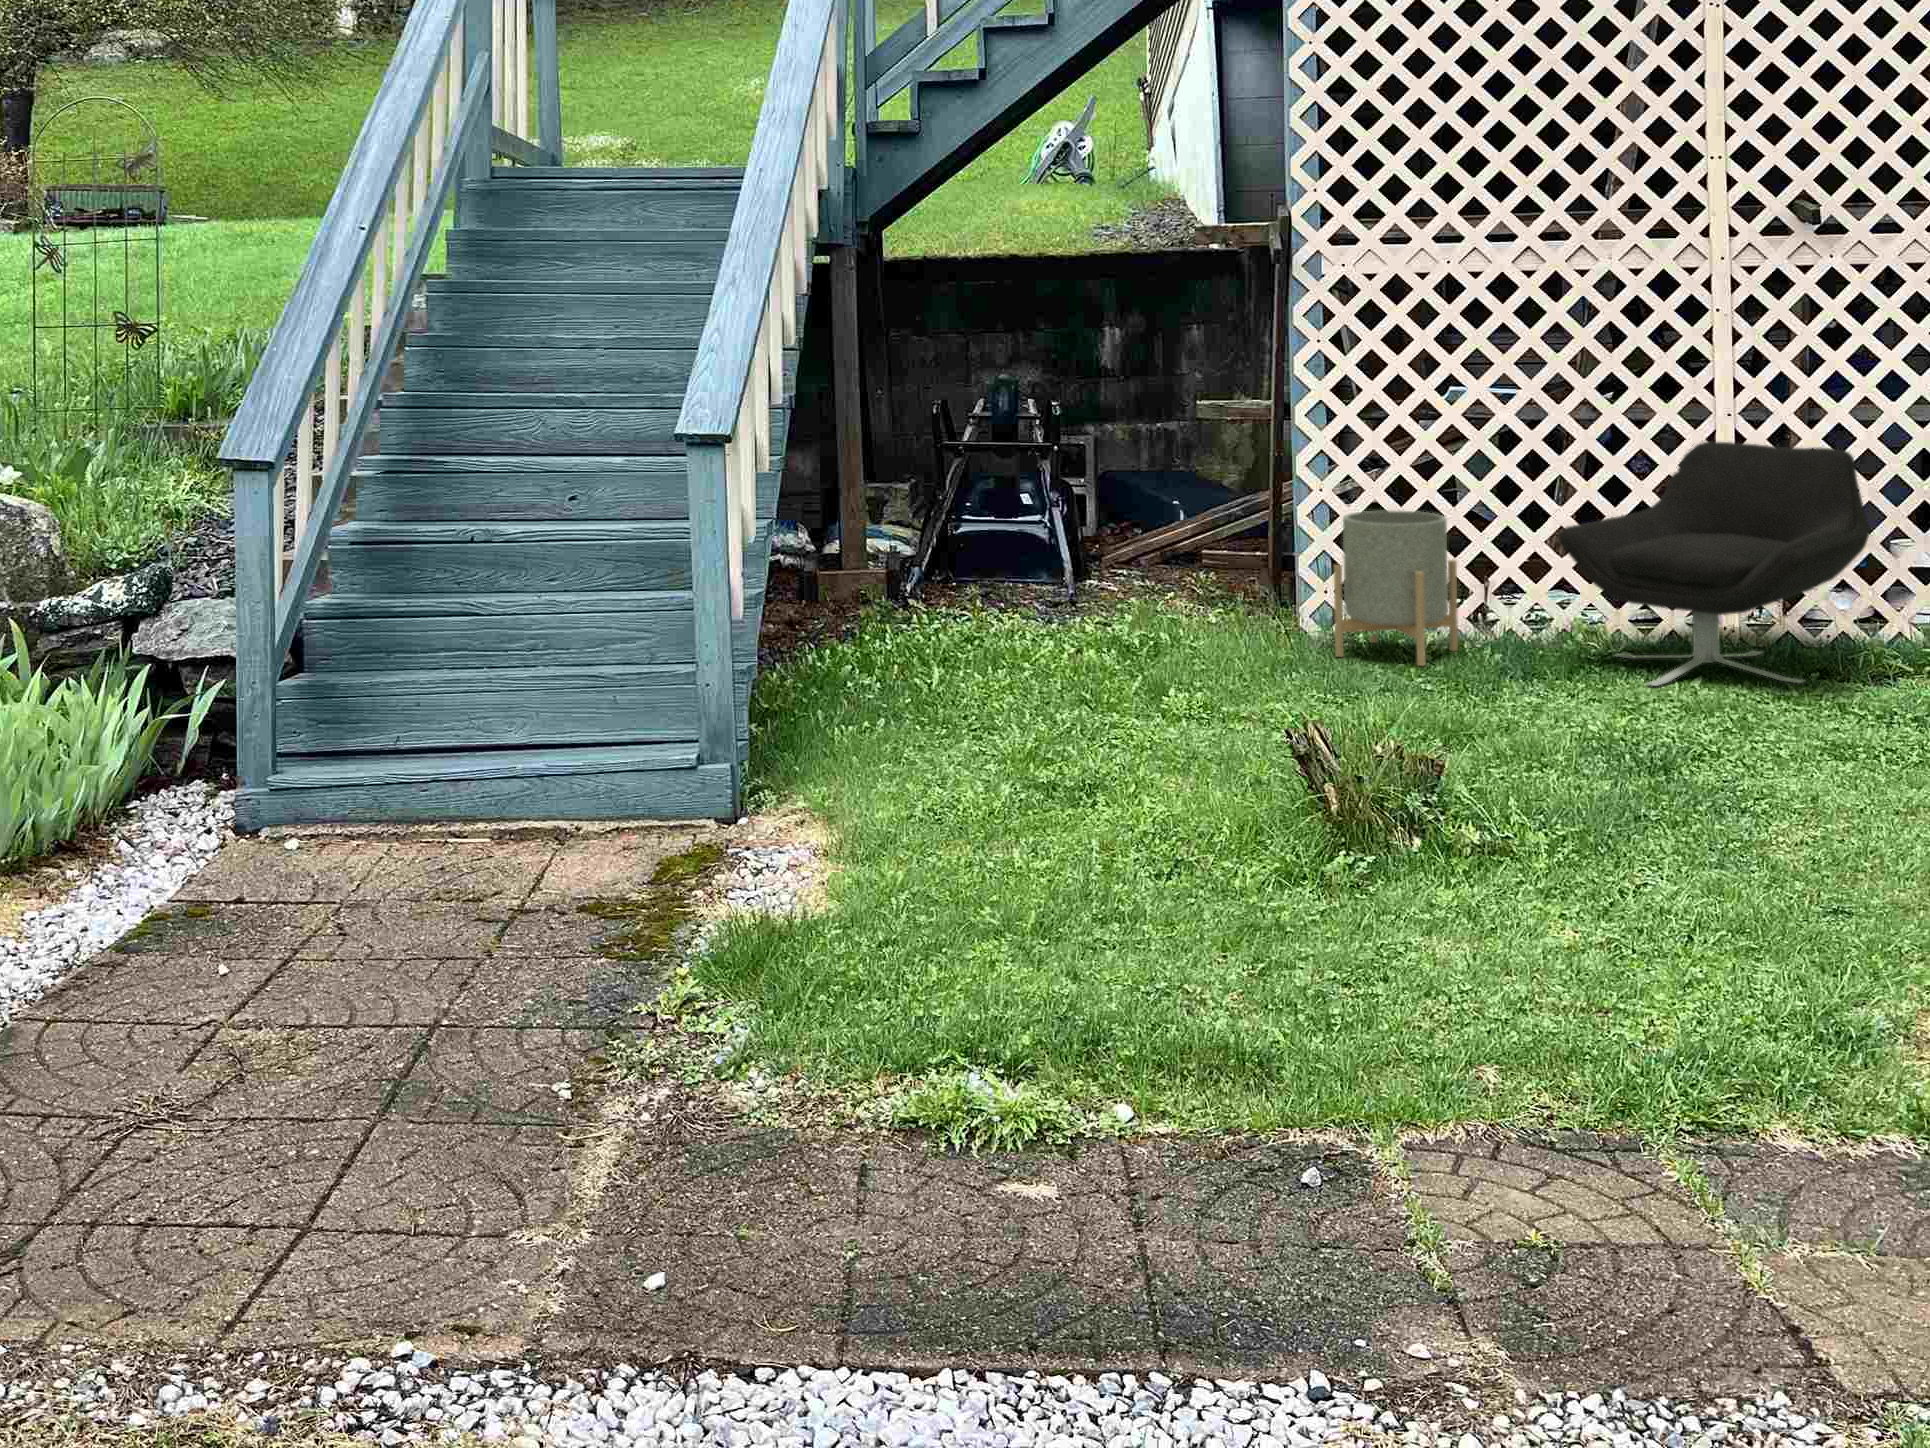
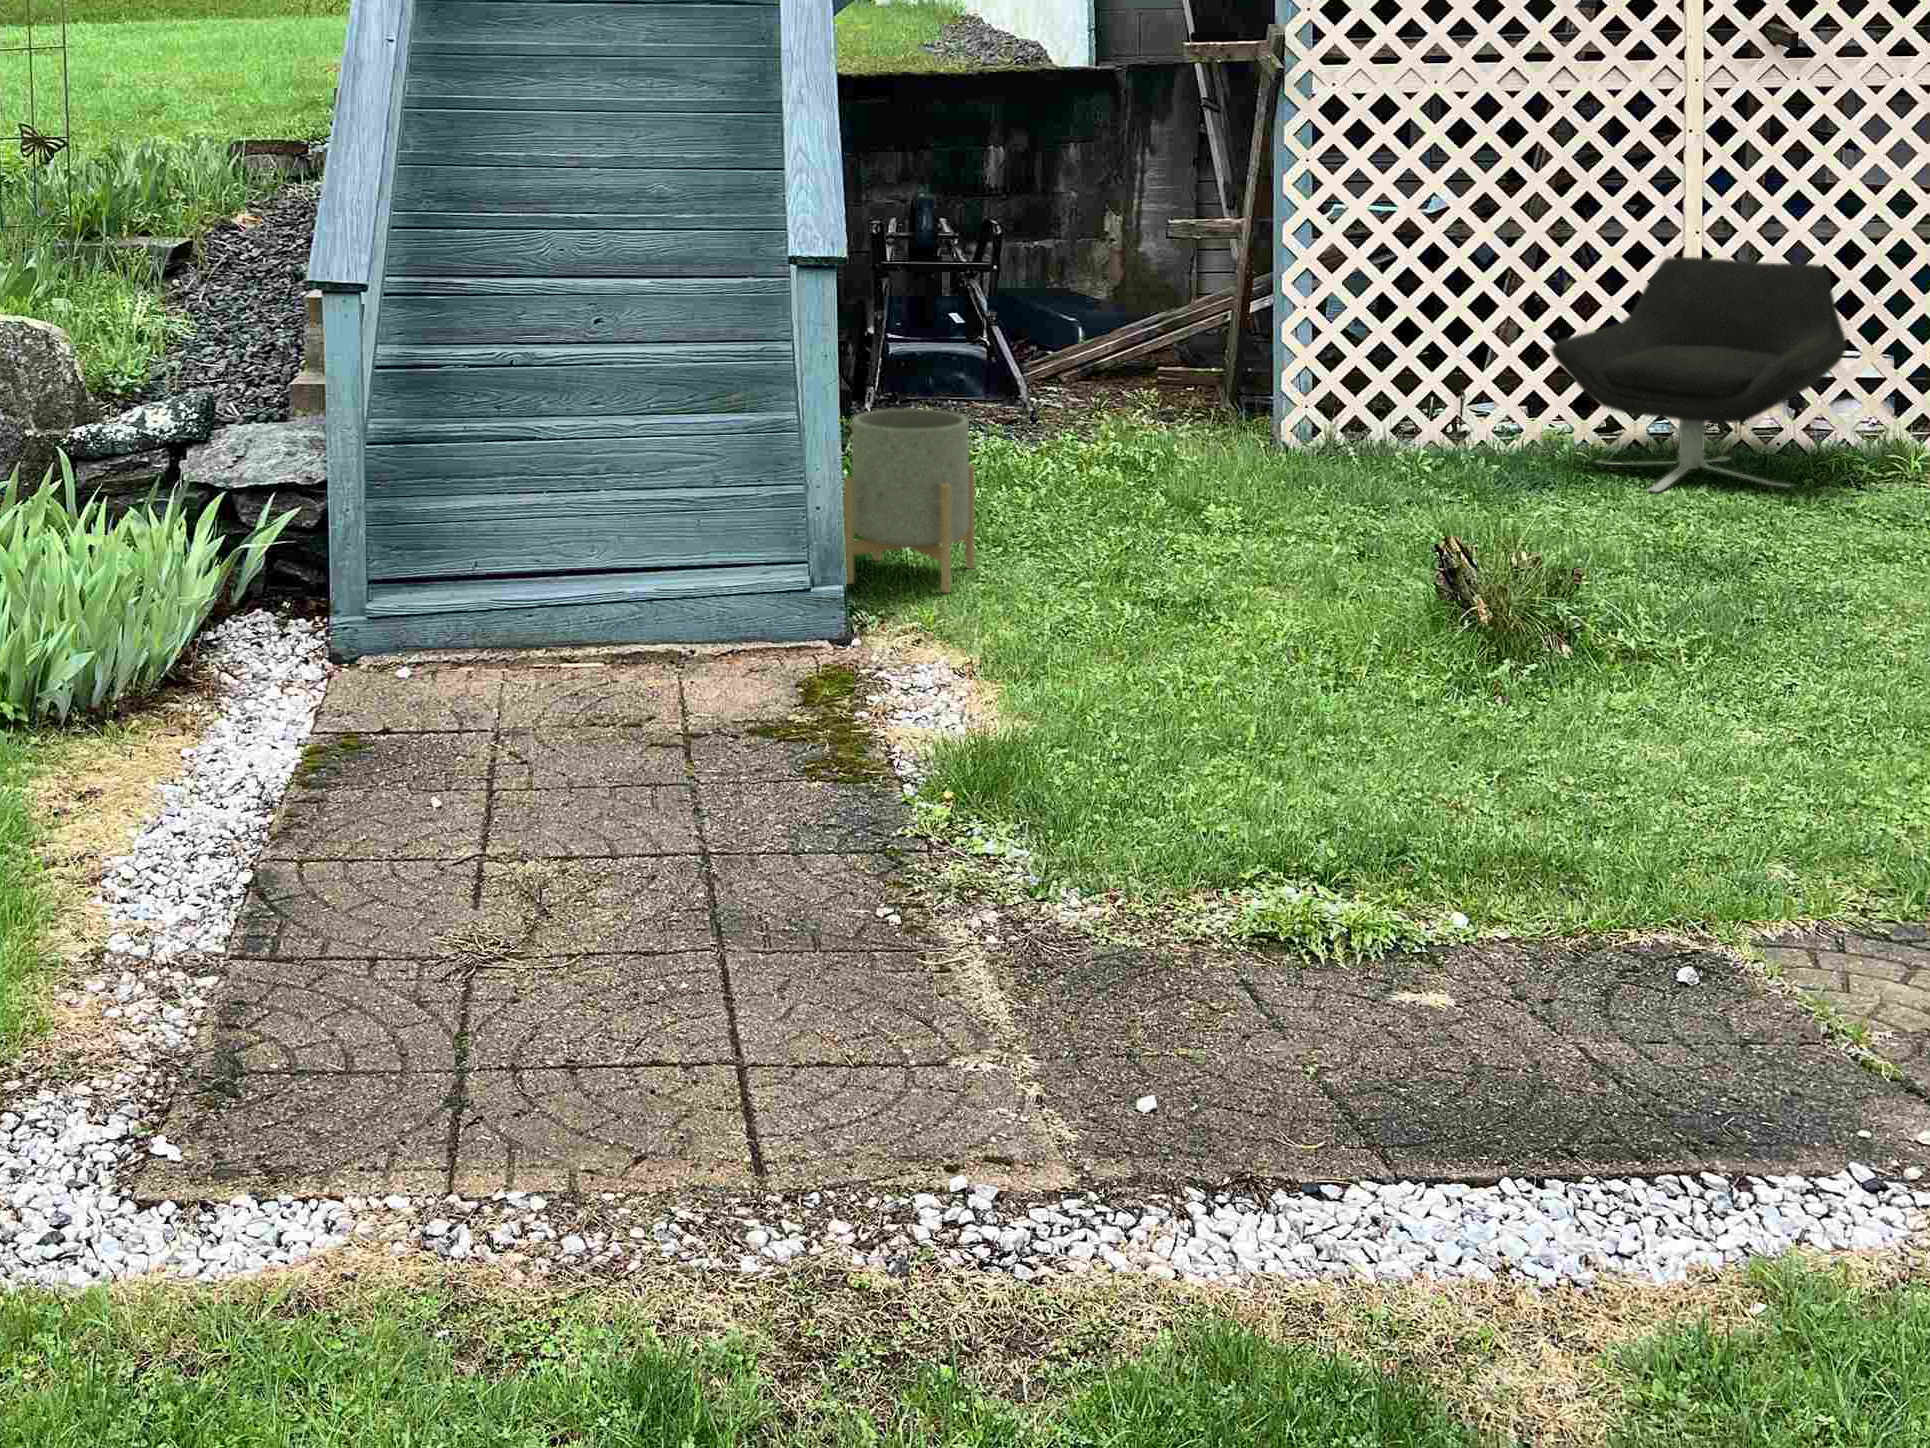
planter: present [1334,510,1458,666] -> present [844,409,975,592]

